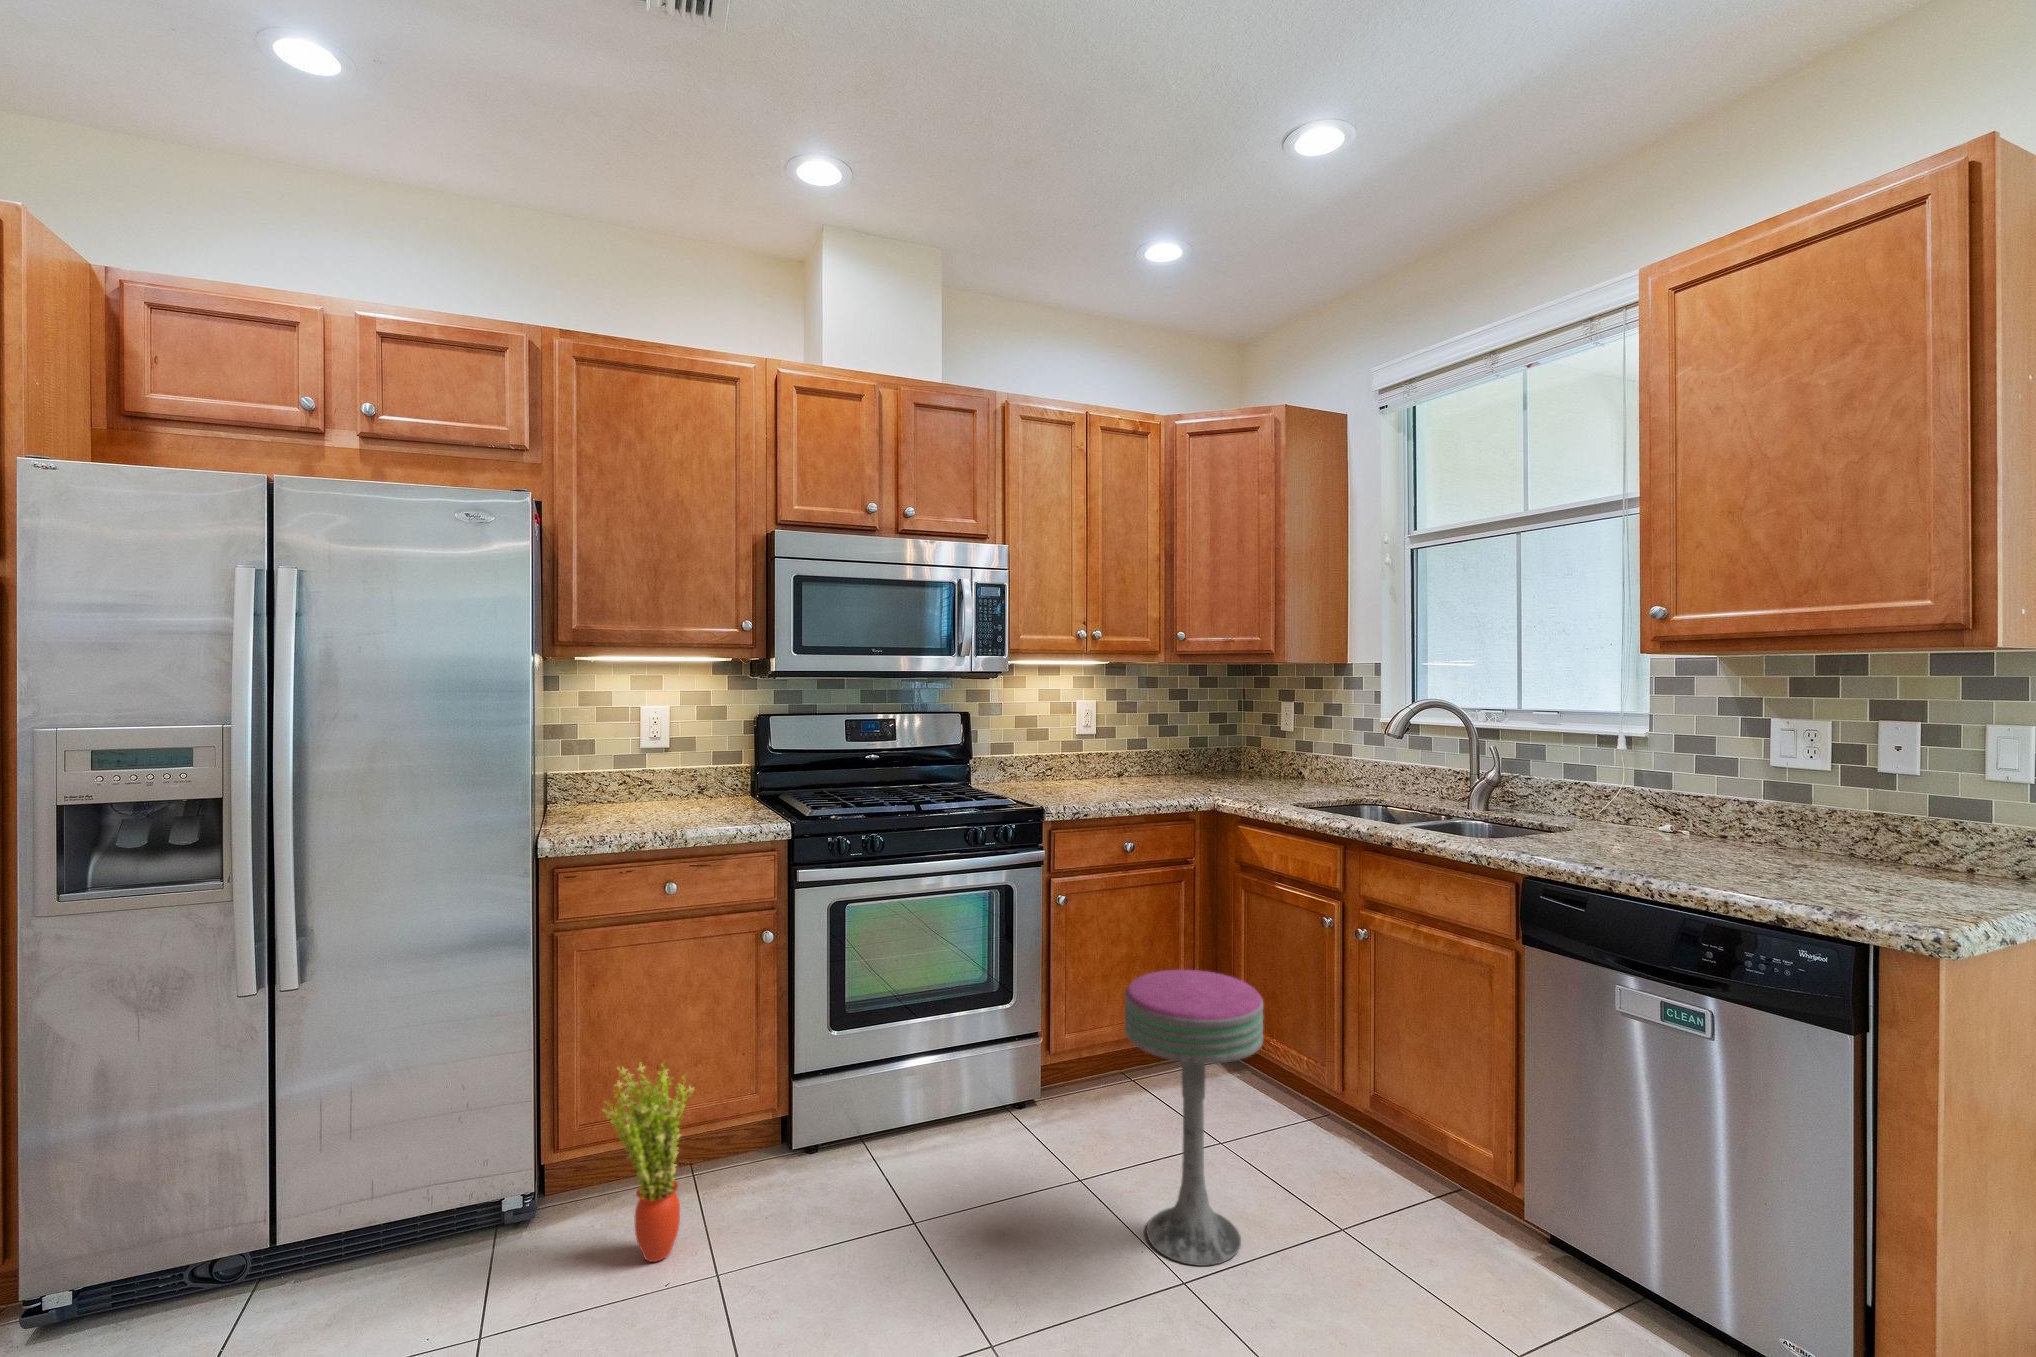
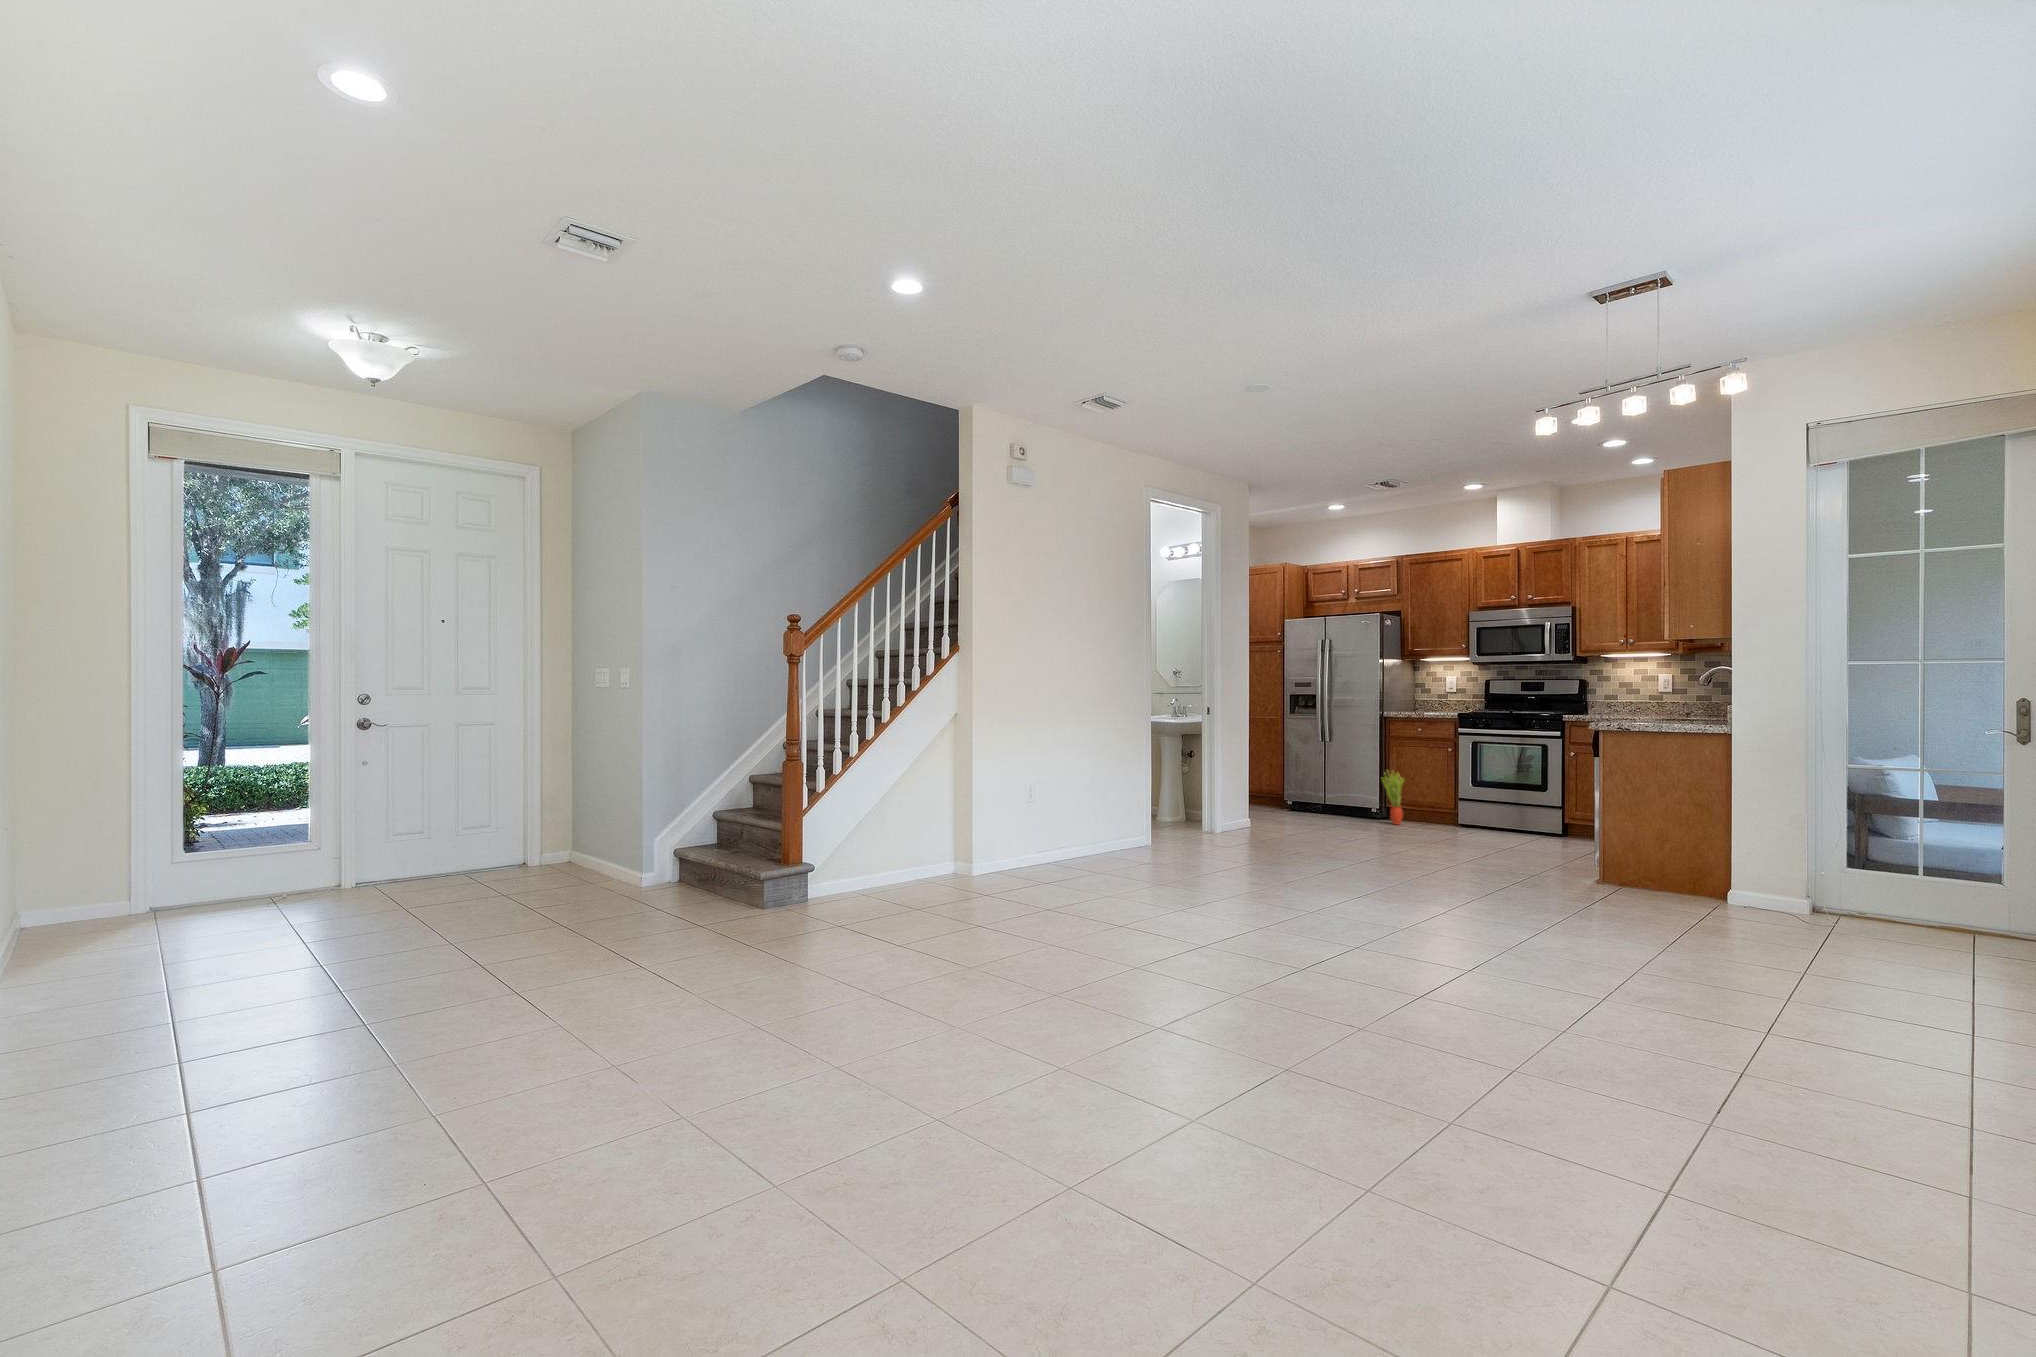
bar stool: present [1125,970,1263,1266] -> none [1497,762,1547,848]

